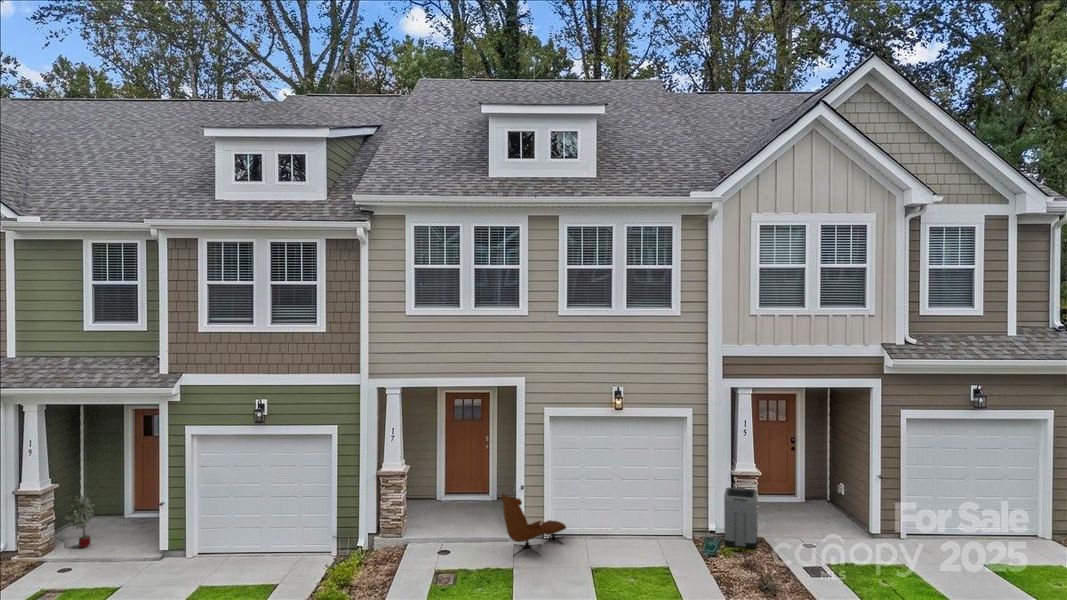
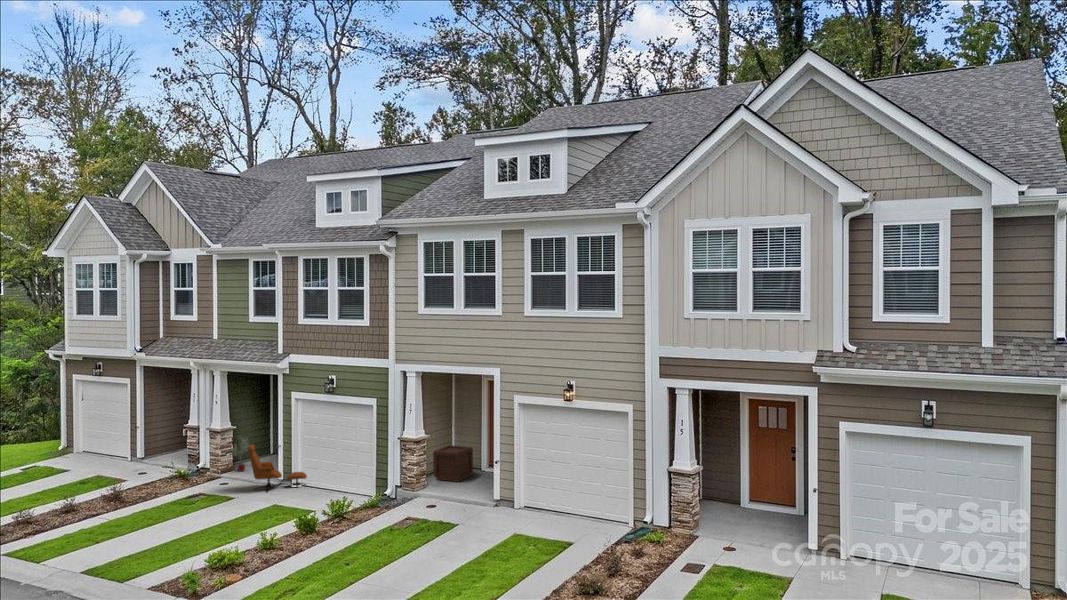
wooden crate: none [396,470,435,516] -> present [433,445,473,482]
trash can: present [724,487,757,549] -> none [648,484,687,543]
lounge chair: present [501,493,566,556] -> present [248,444,307,491]

